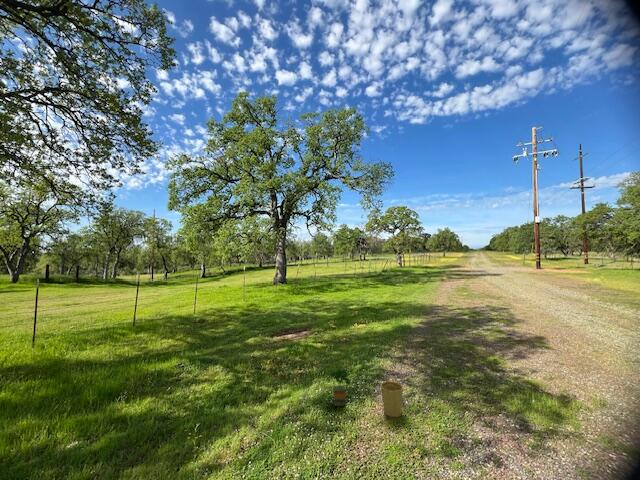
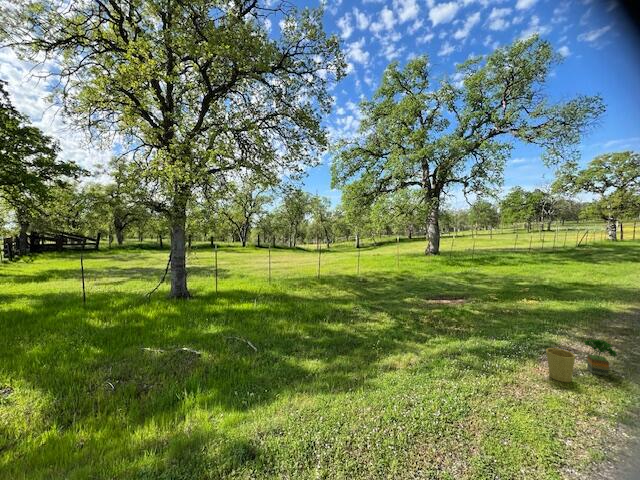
potted tree: present [330,369,350,406] -> present [584,339,616,376]

